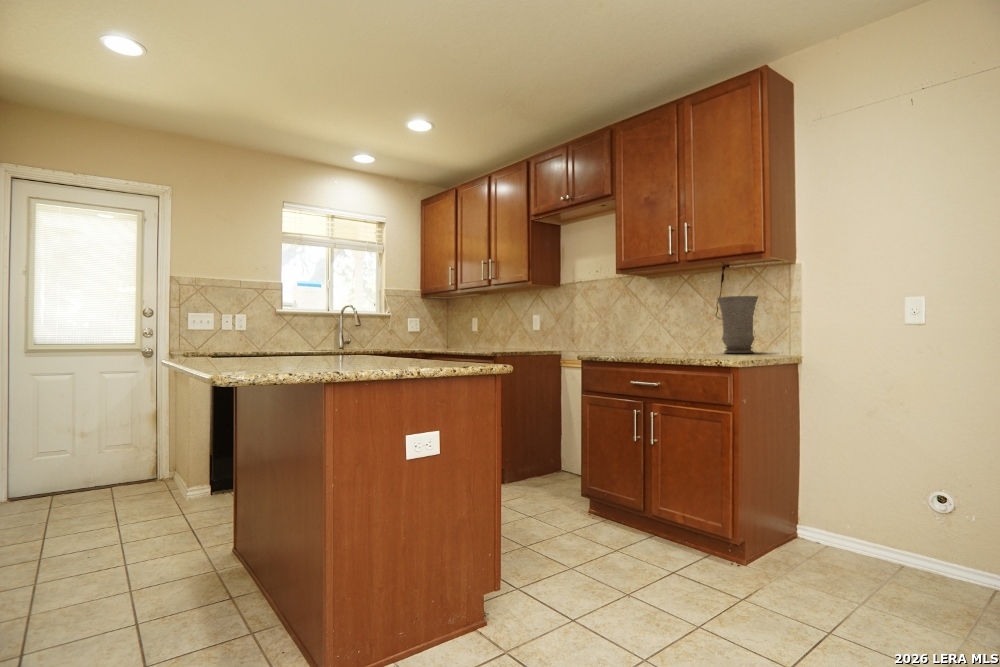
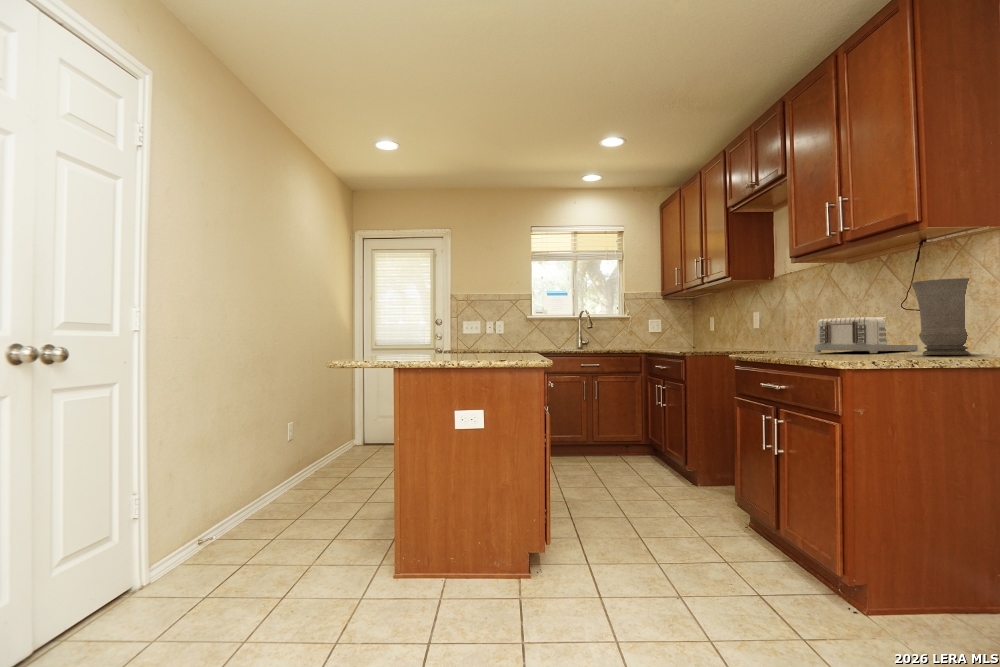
toaster: none [627,323,689,352] -> present [814,317,918,353]

